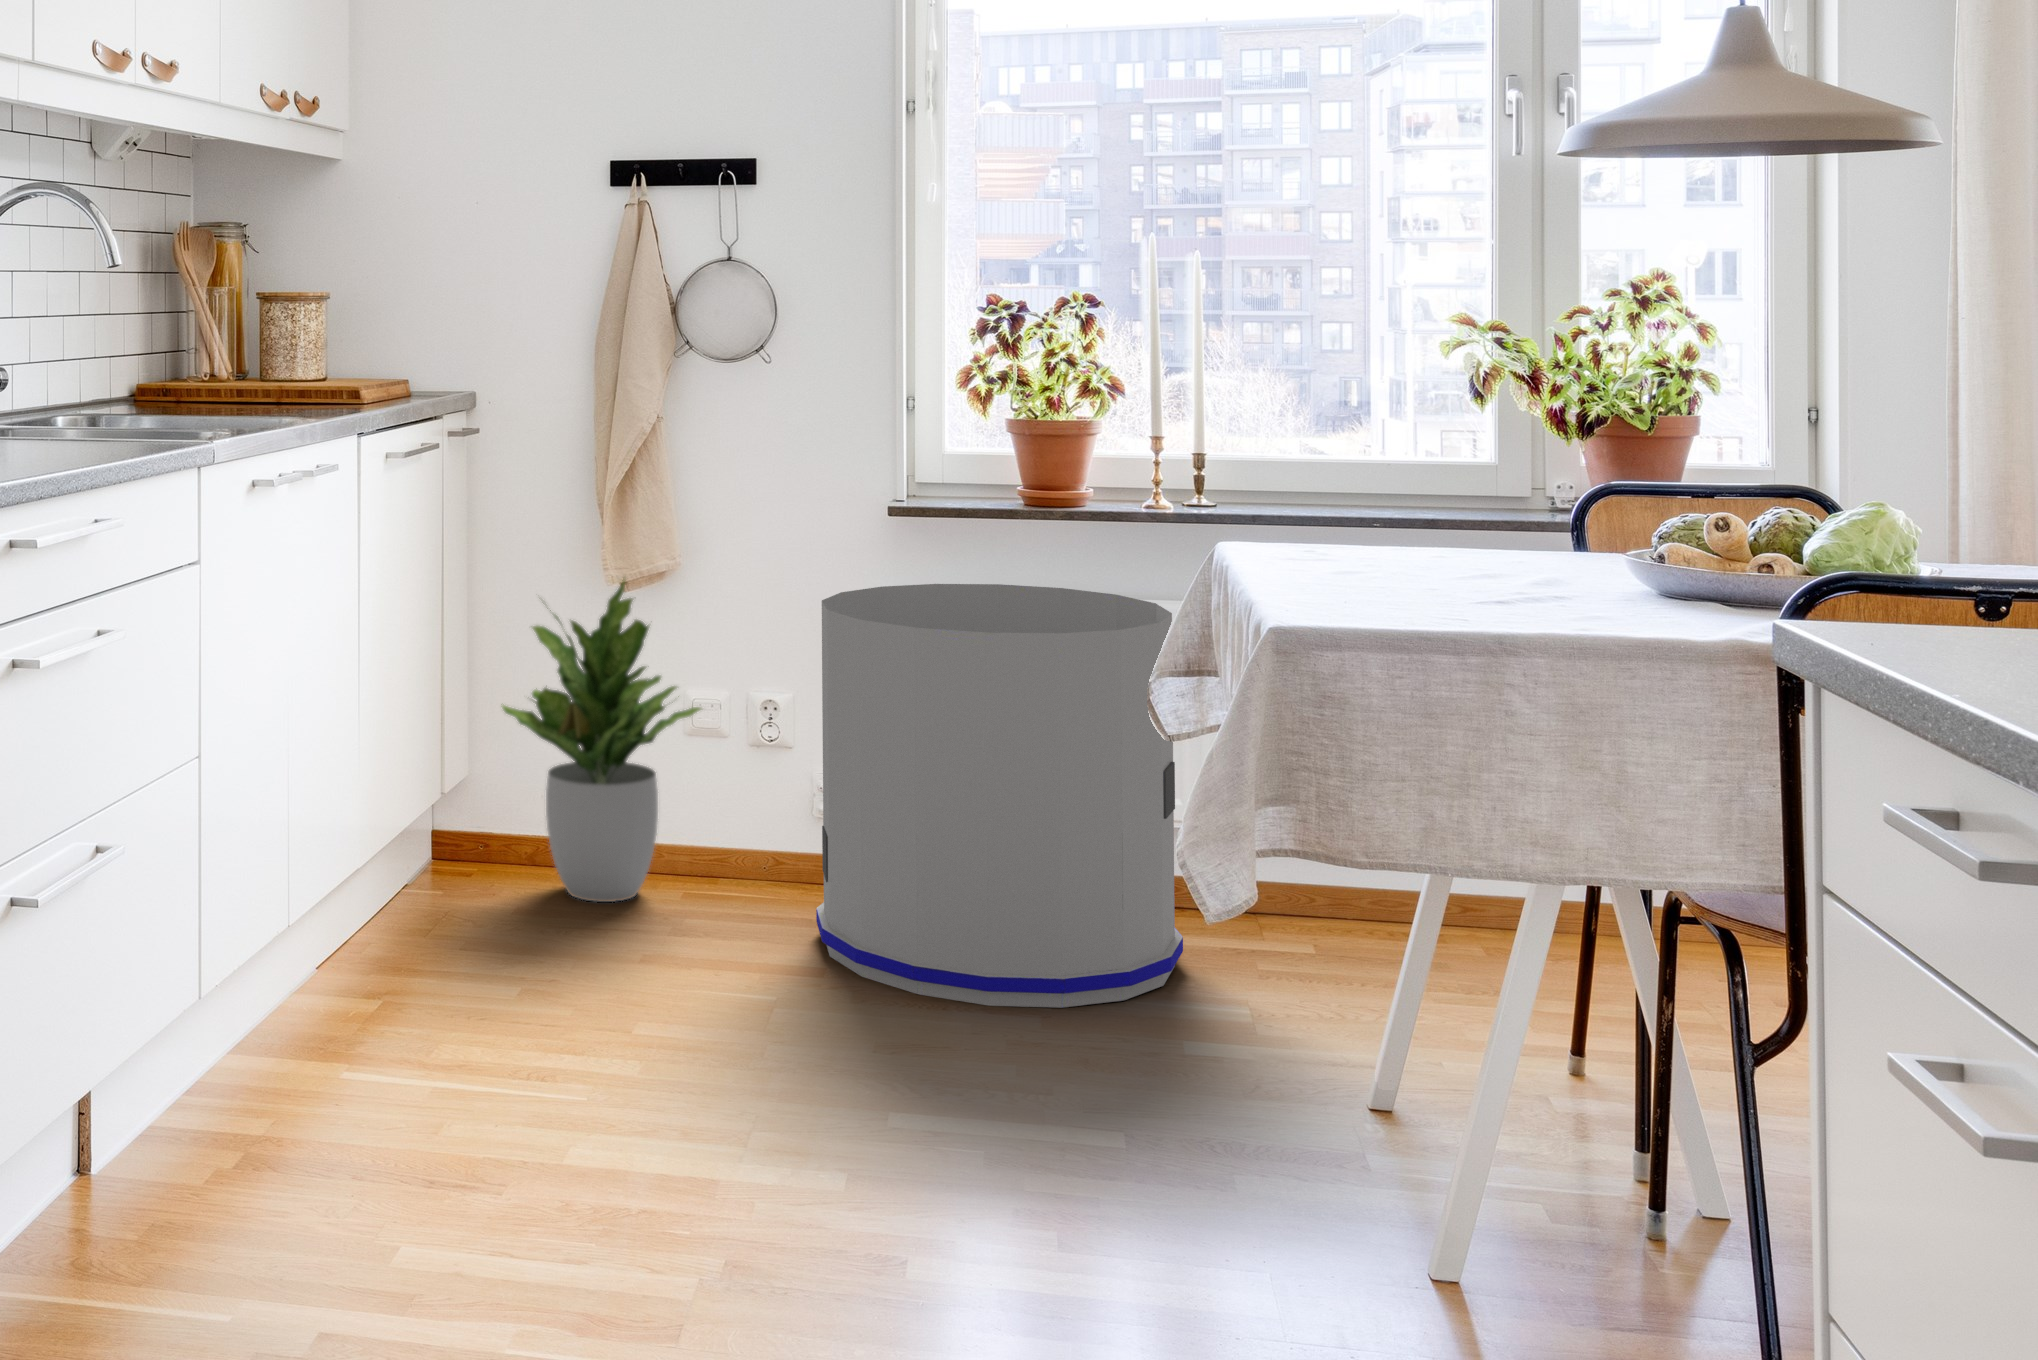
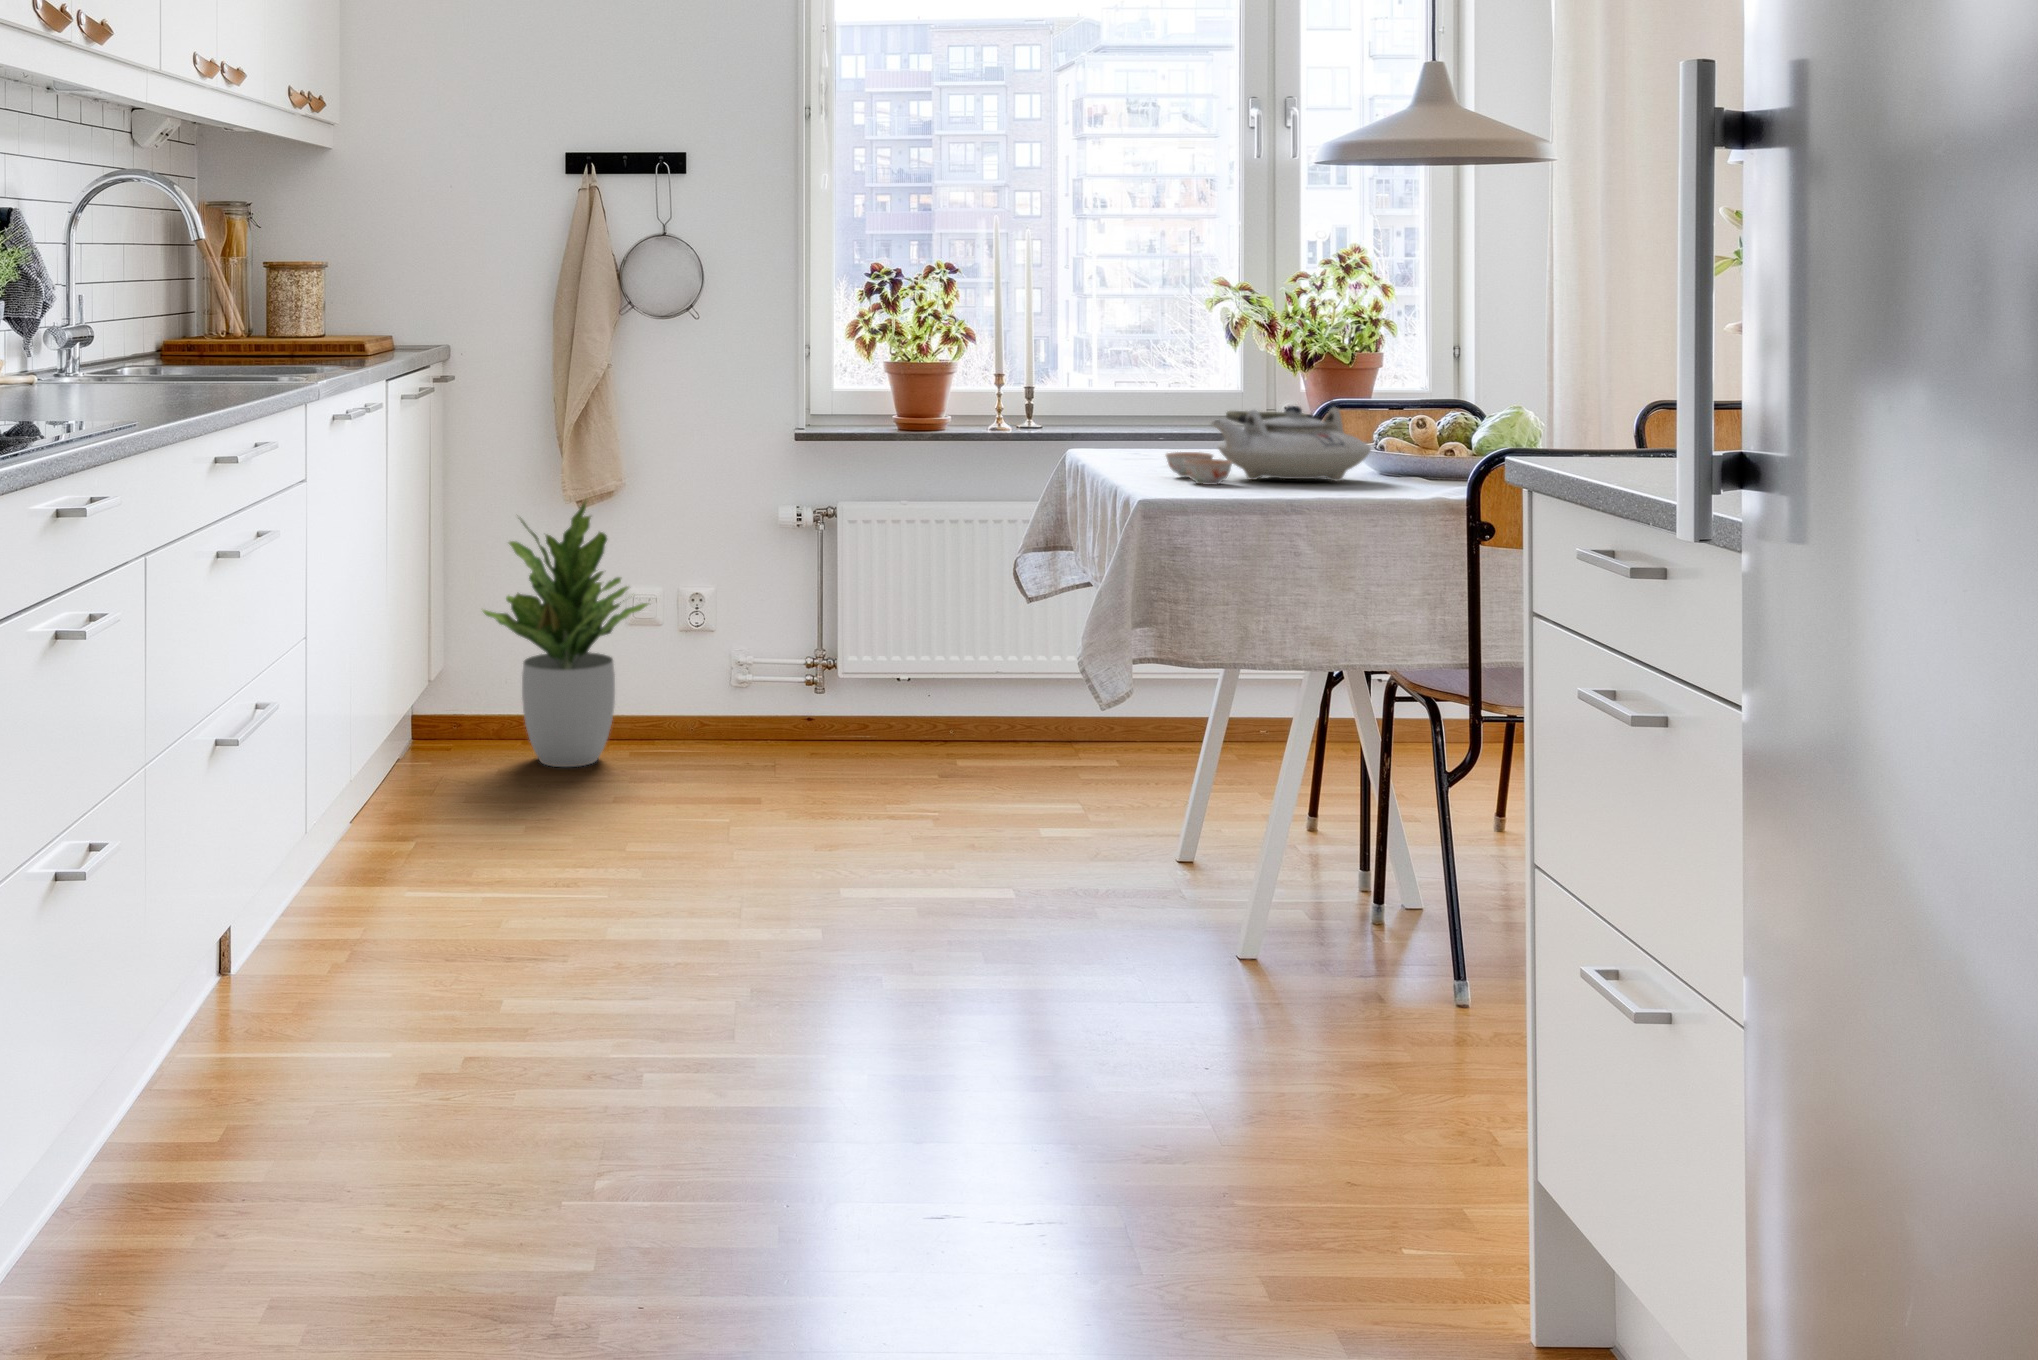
teapot: none [1326,499,1636,606] -> present [1166,406,1371,485]
trash can: present [816,584,1183,1008] -> none [750,494,1030,818]

